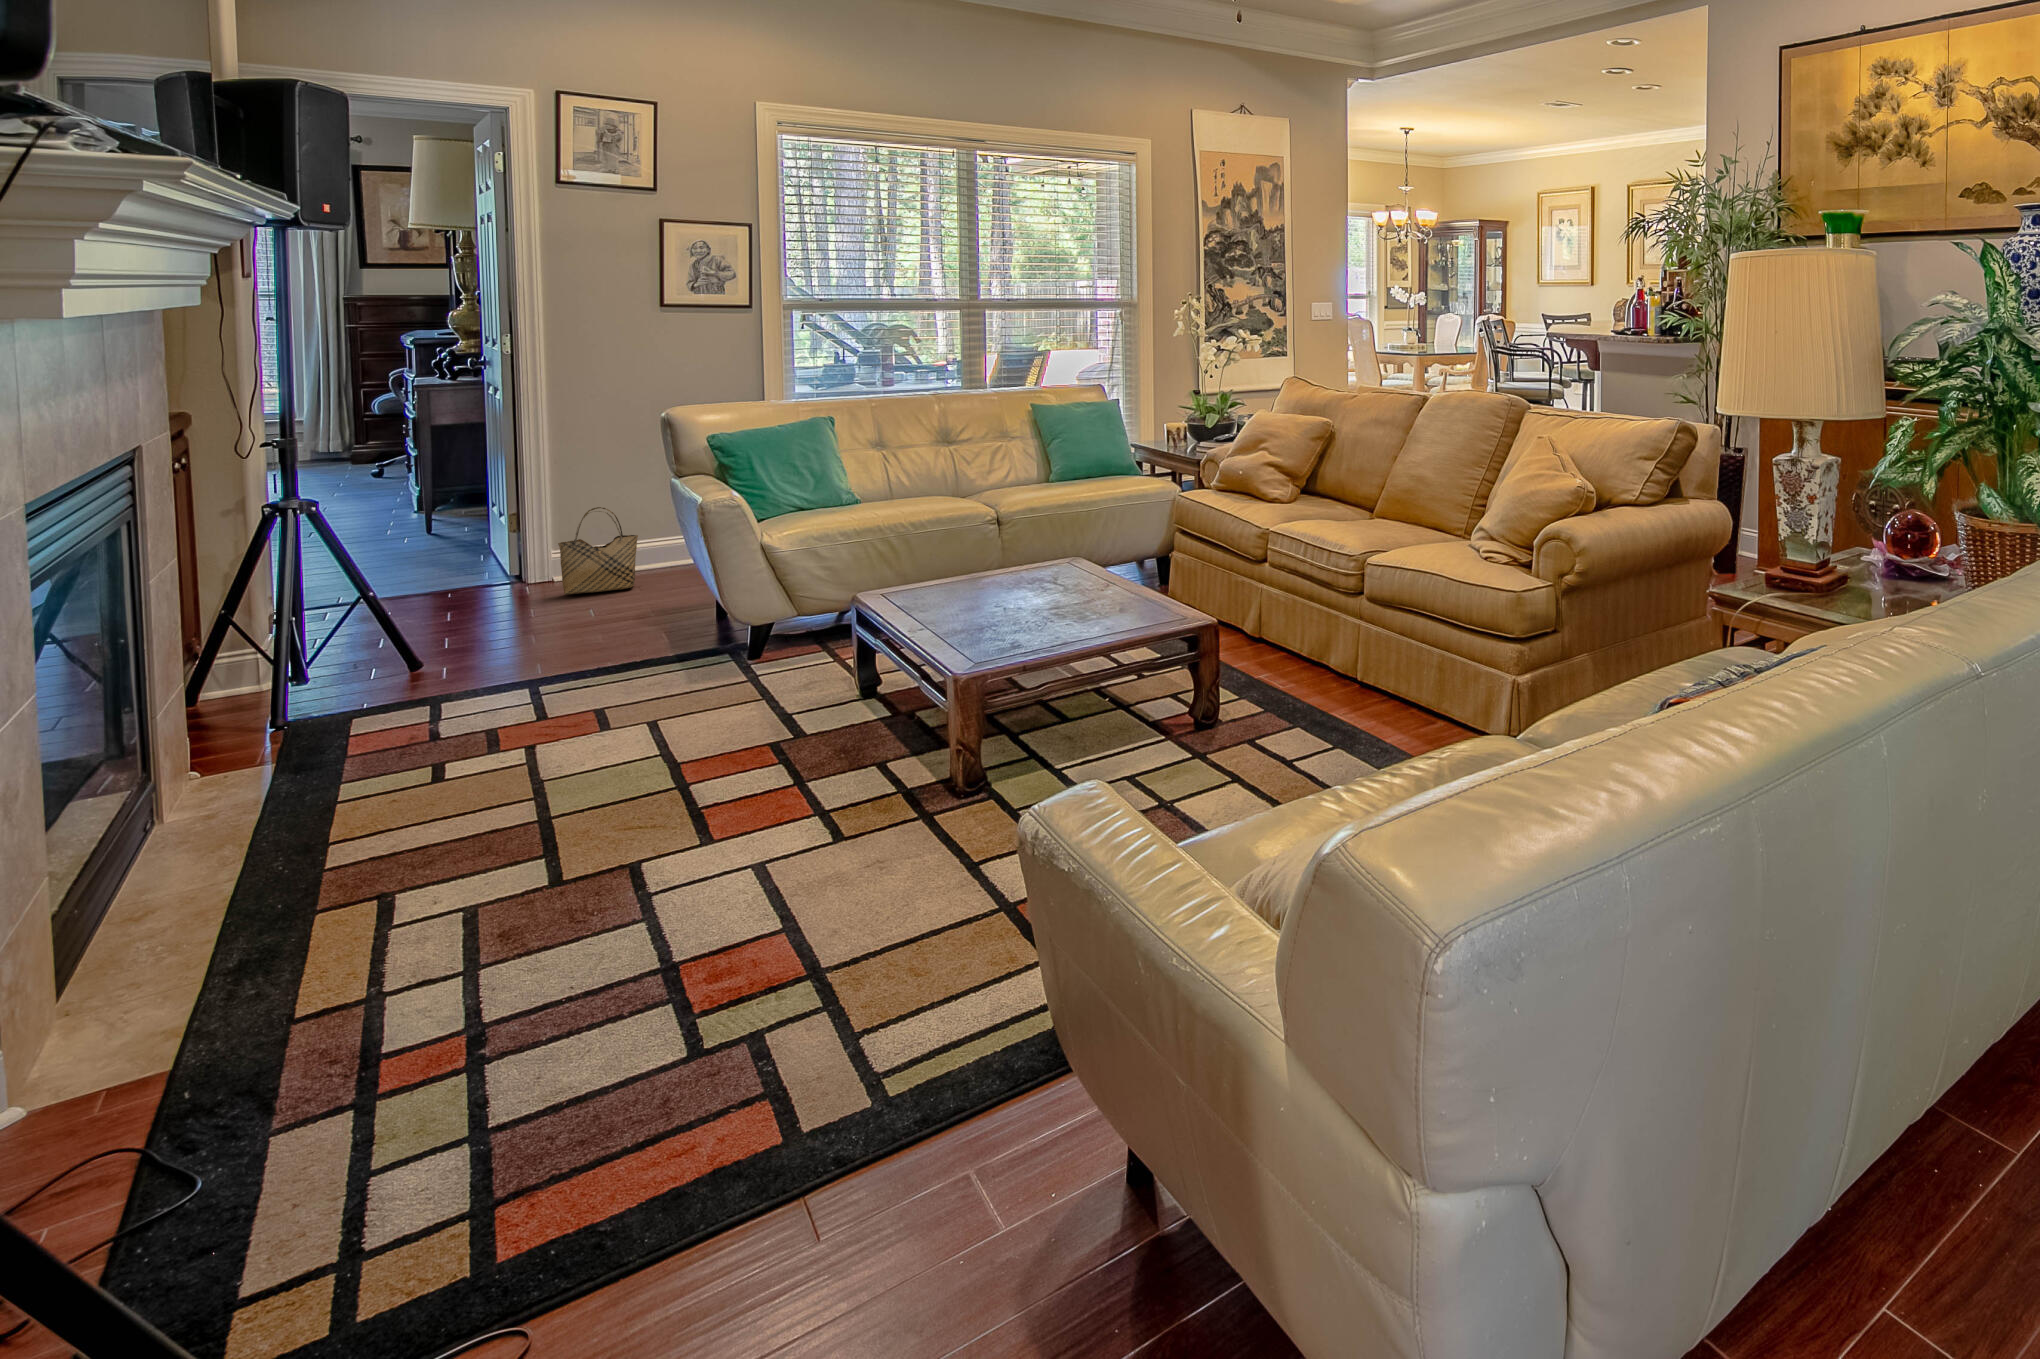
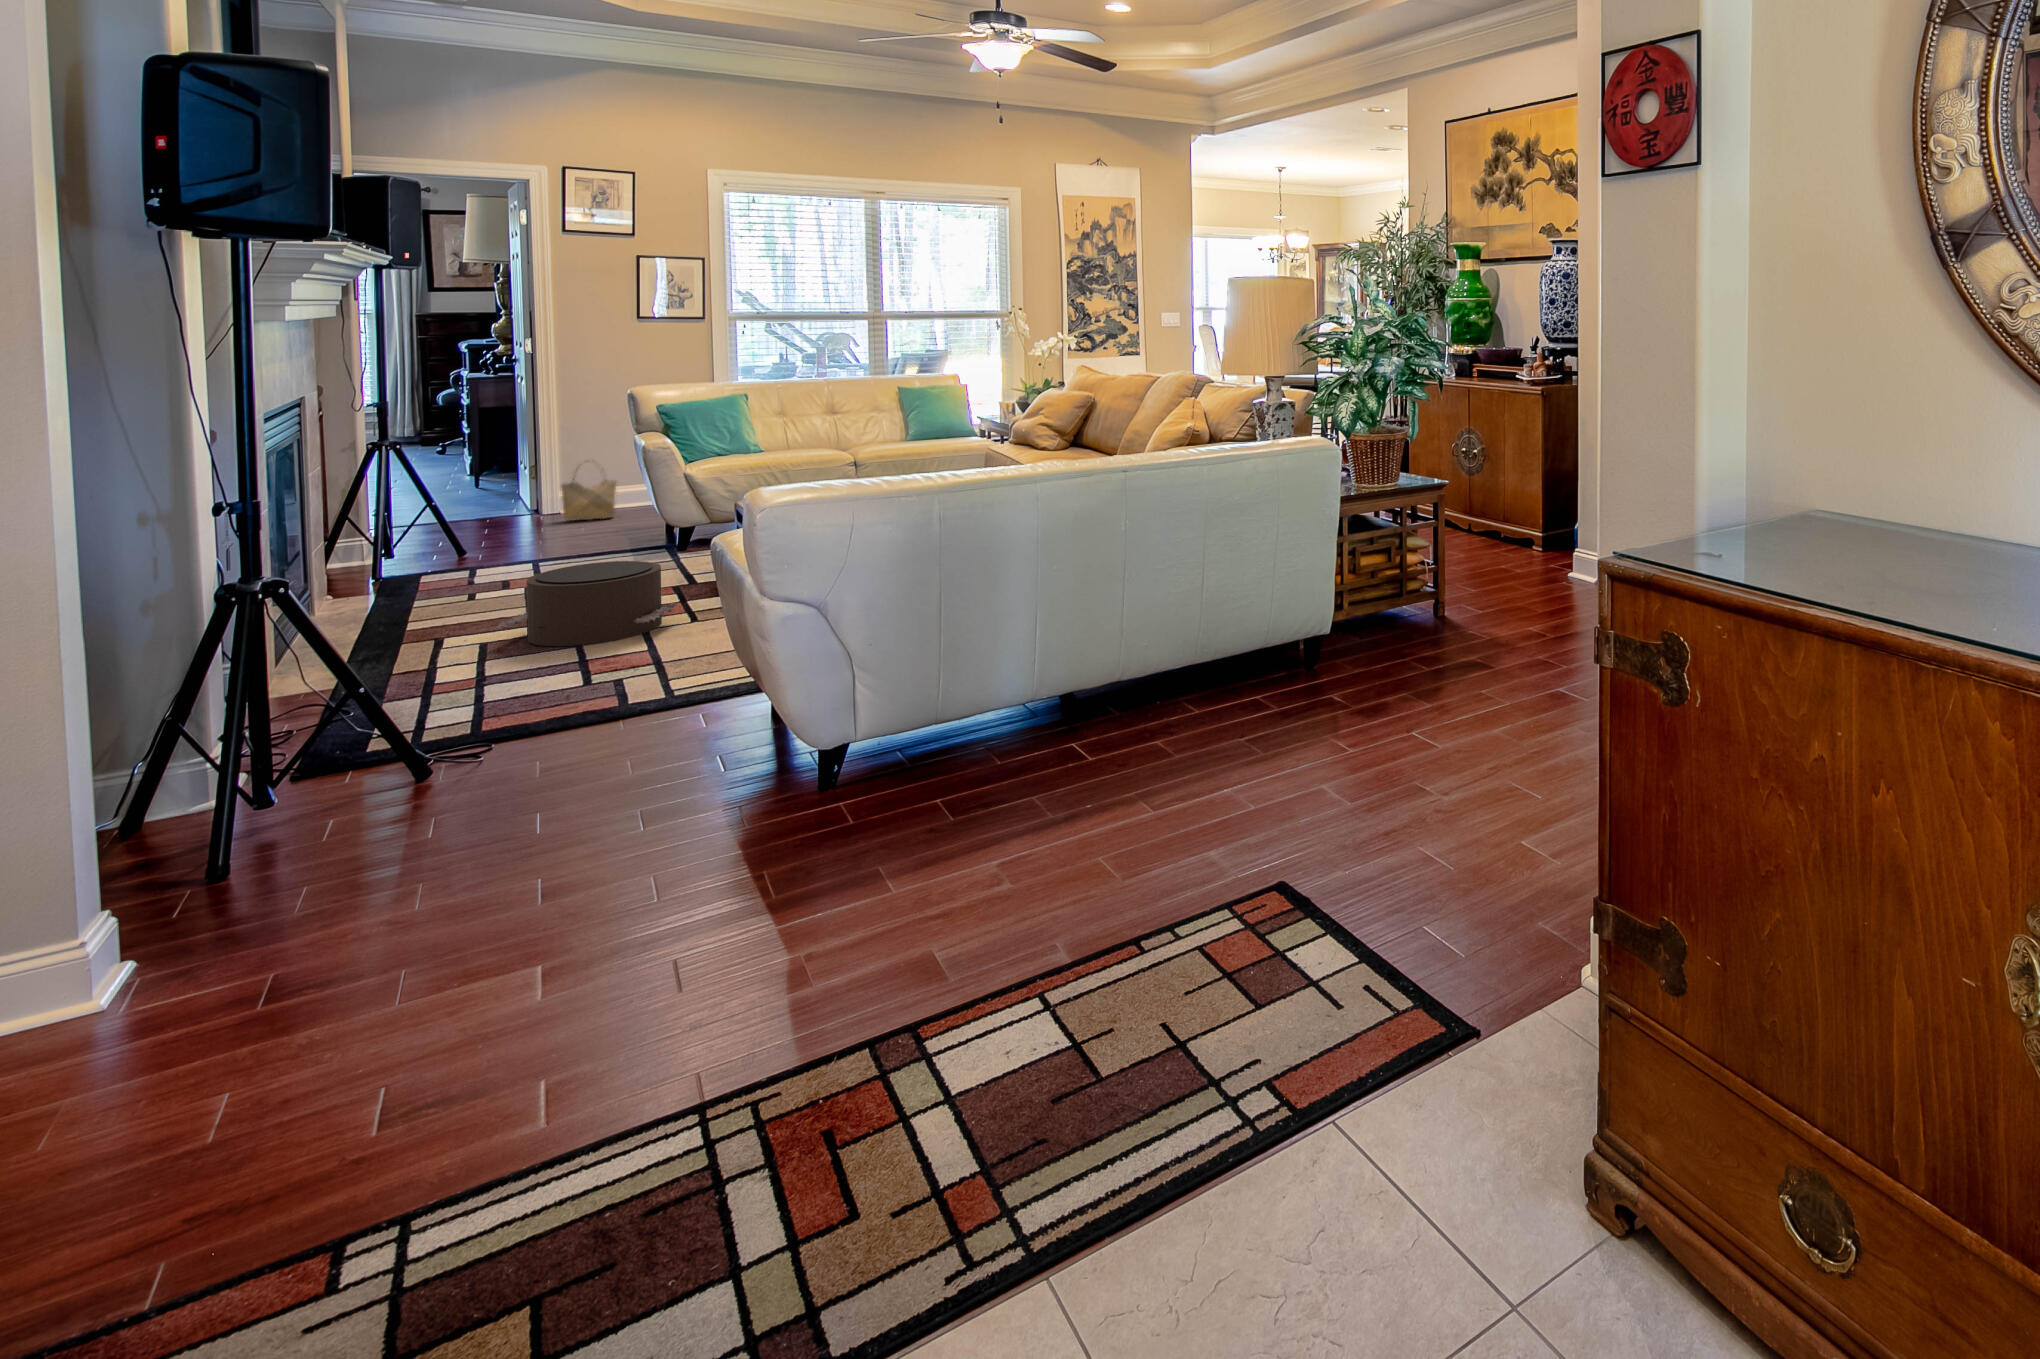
pouf: none [496,724,809,910] -> present [496,561,677,646]

